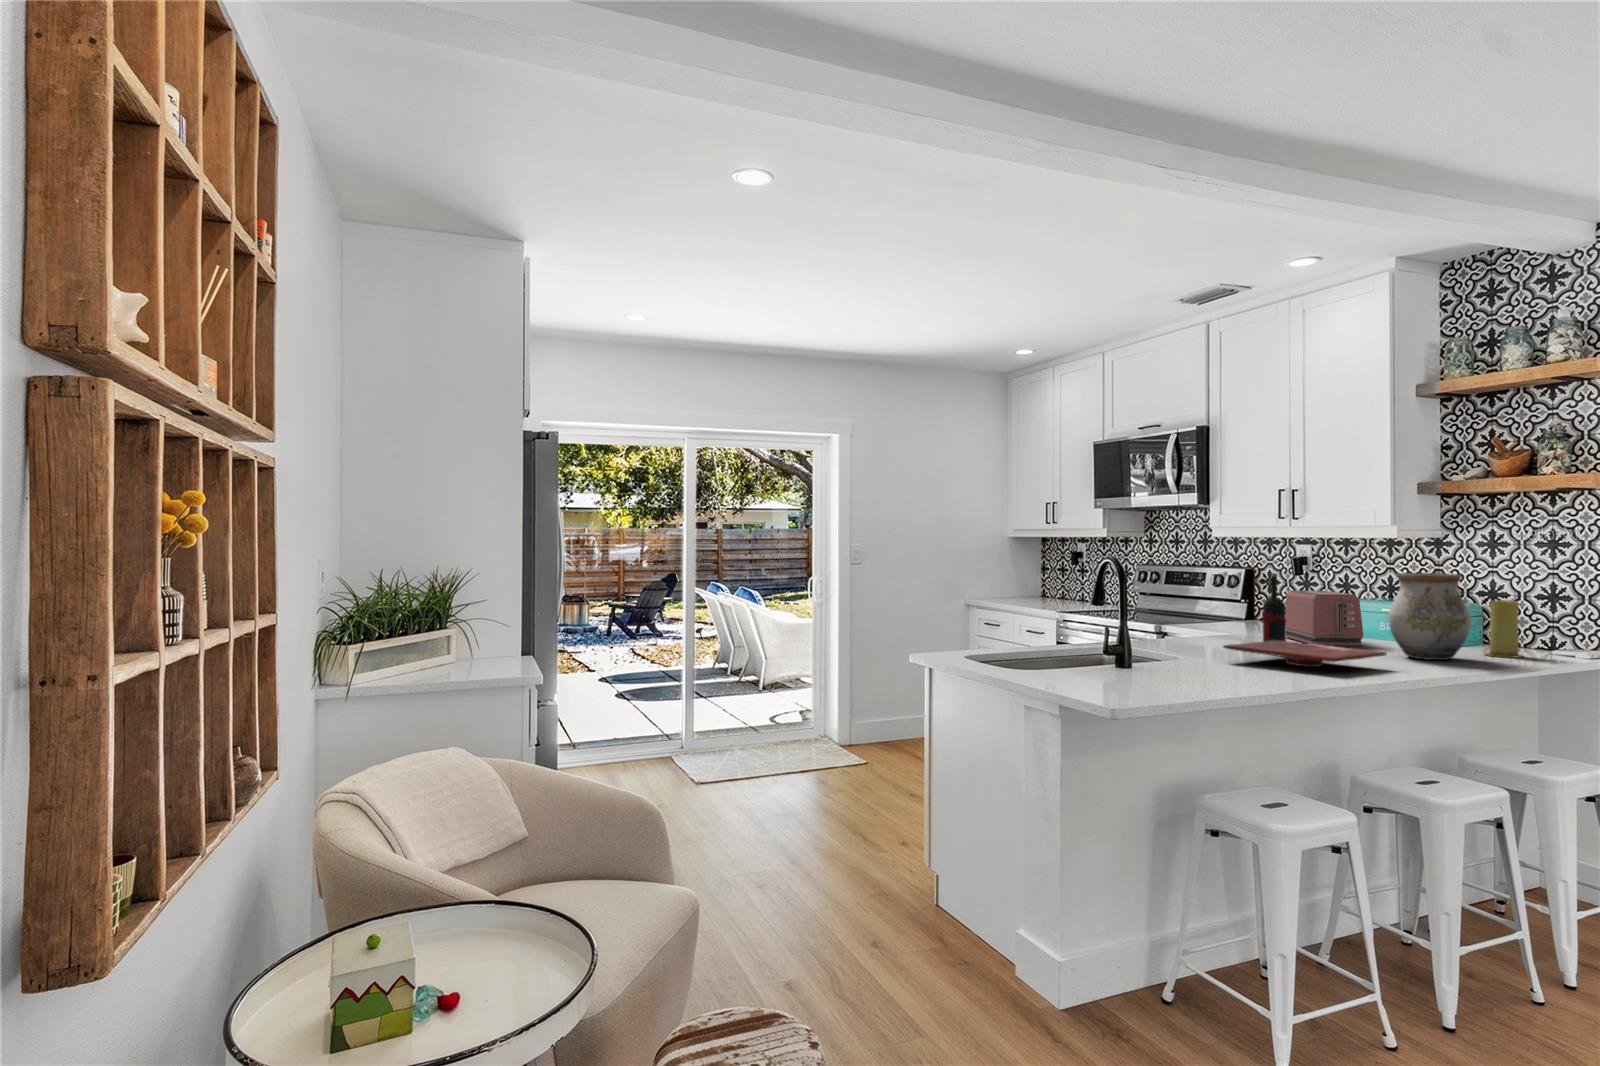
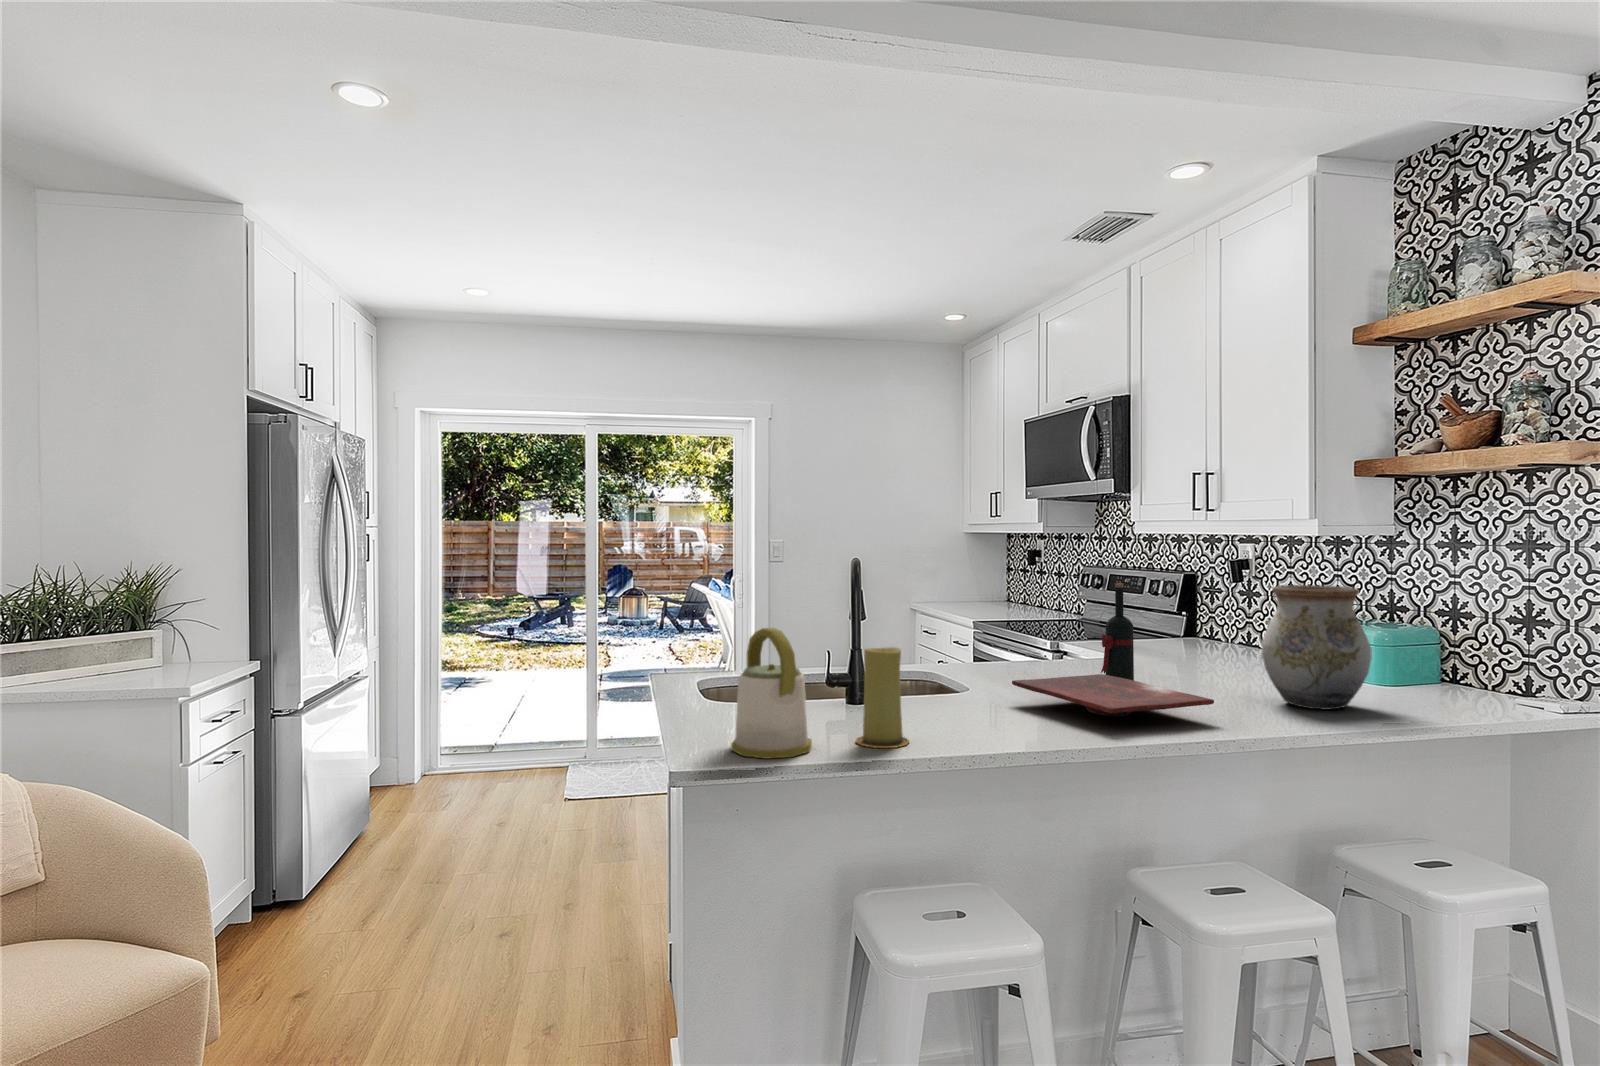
toaster: present [1285,591,1363,646] -> none [1184,604,1266,681]
candle: present [1485,600,1523,657] -> present [856,647,909,748]
kettle: none [1093,602,1163,695] -> present [731,628,812,759]

